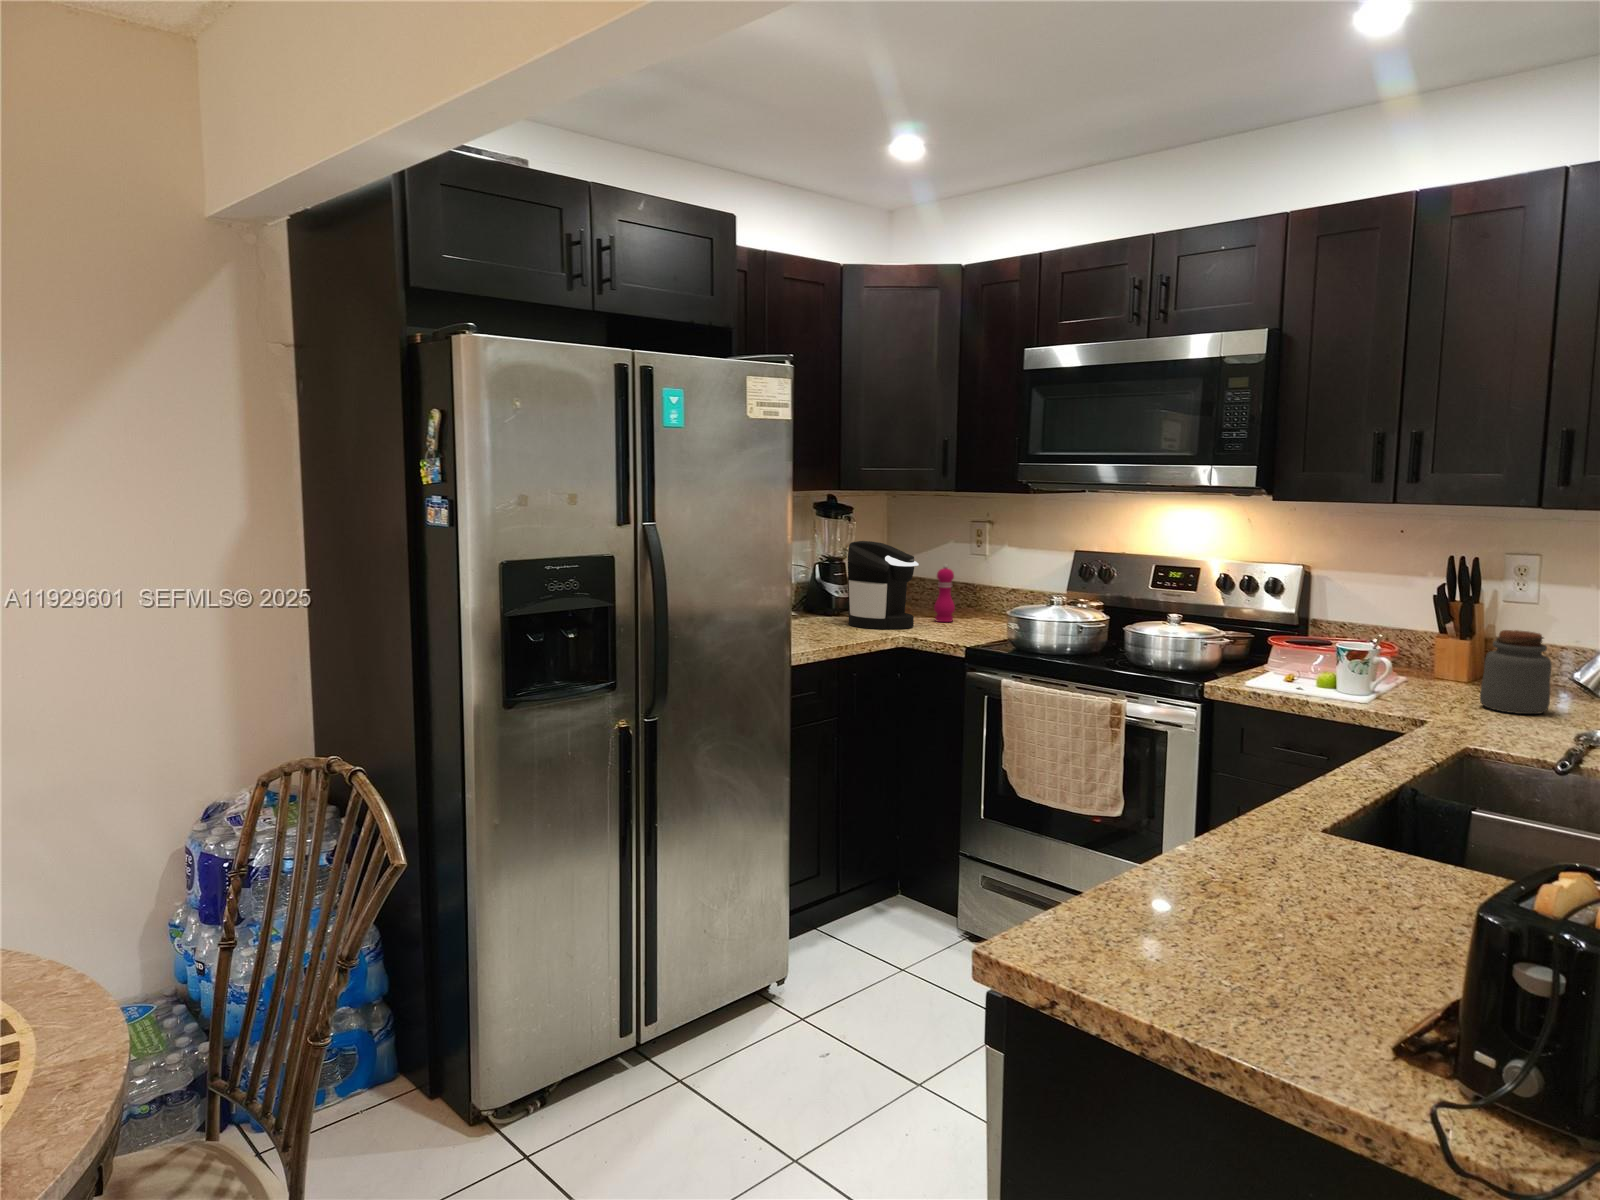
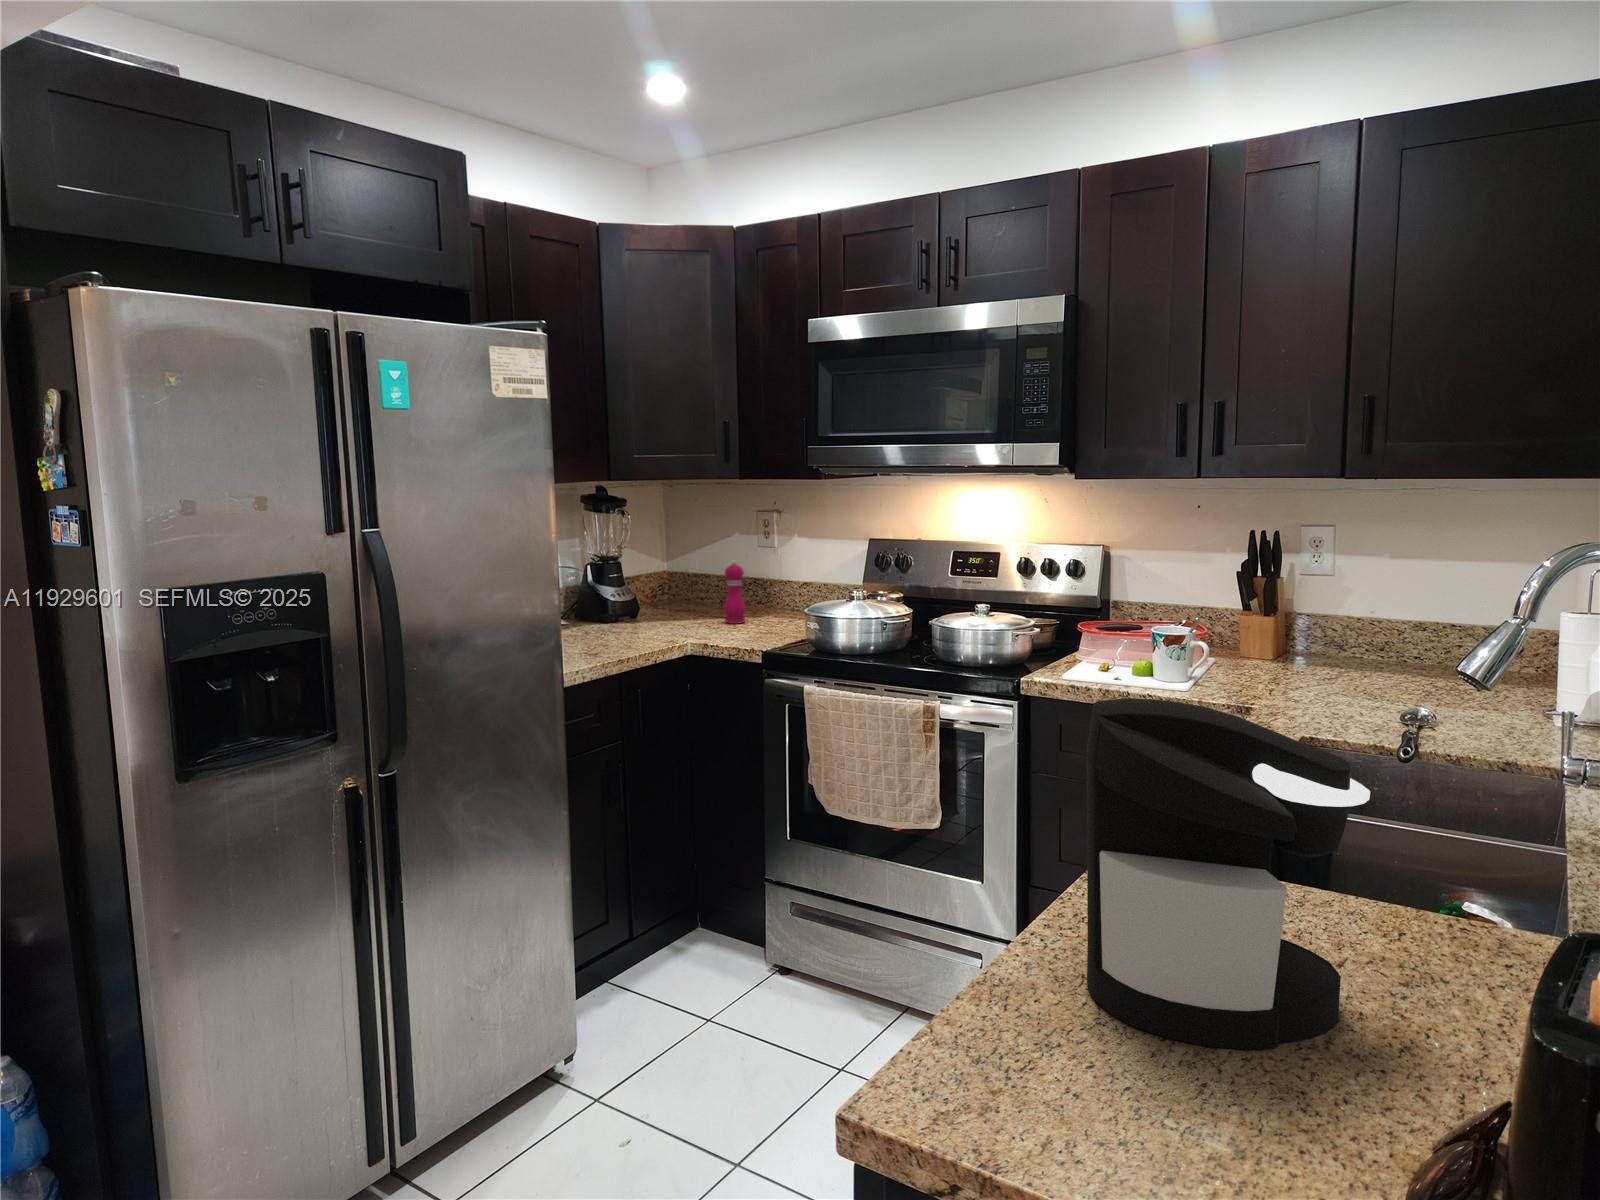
coffee maker: present [848,541,919,629] -> present [1087,698,1370,1050]
jar: present [1480,630,1552,714] -> none [1290,605,1358,690]

